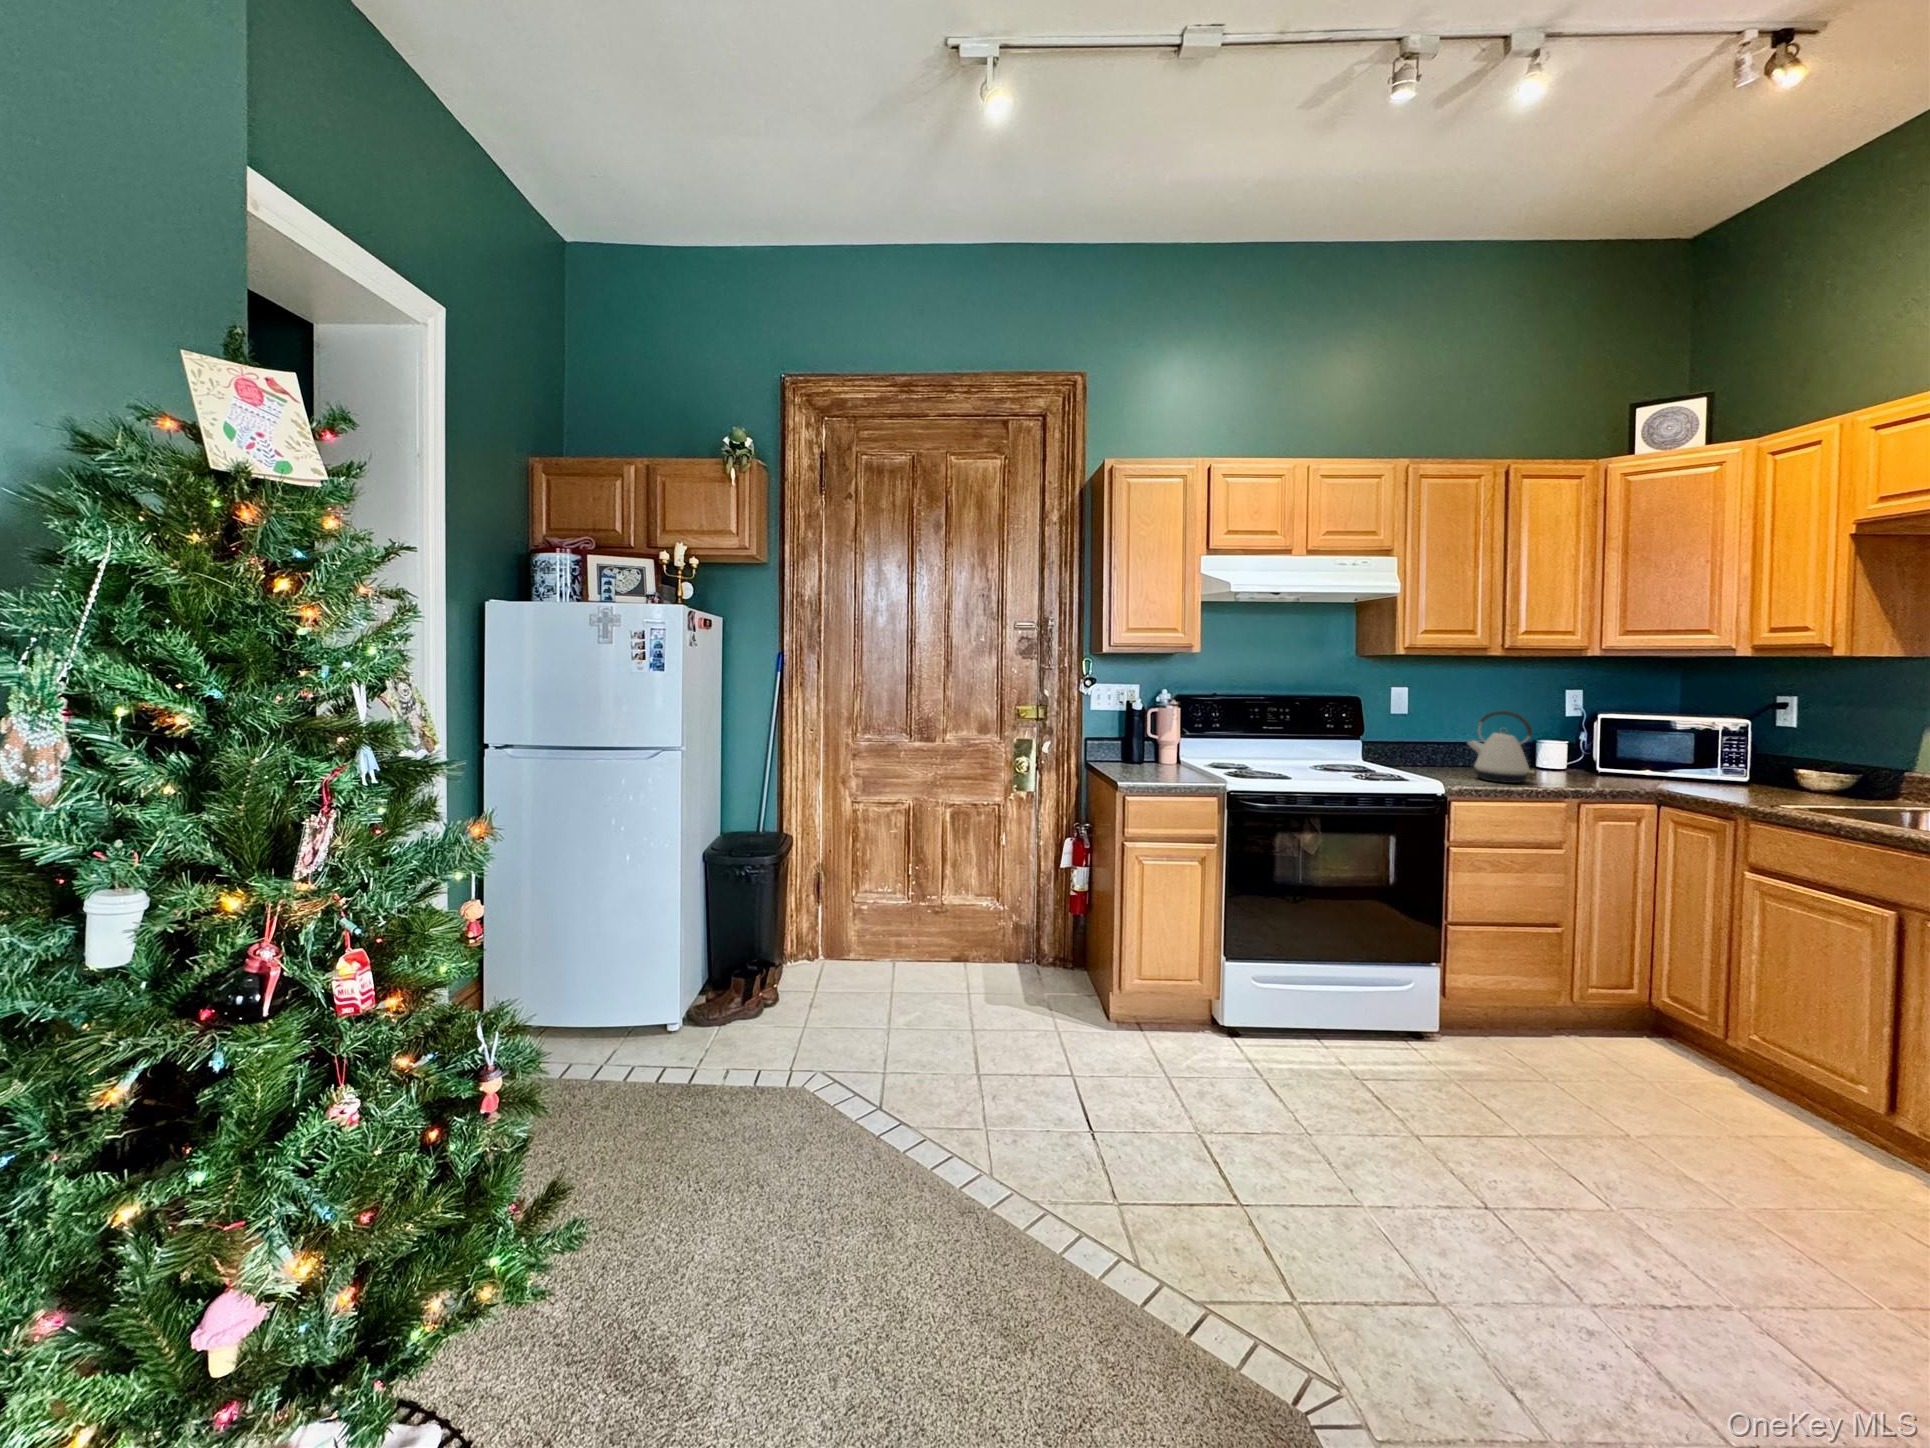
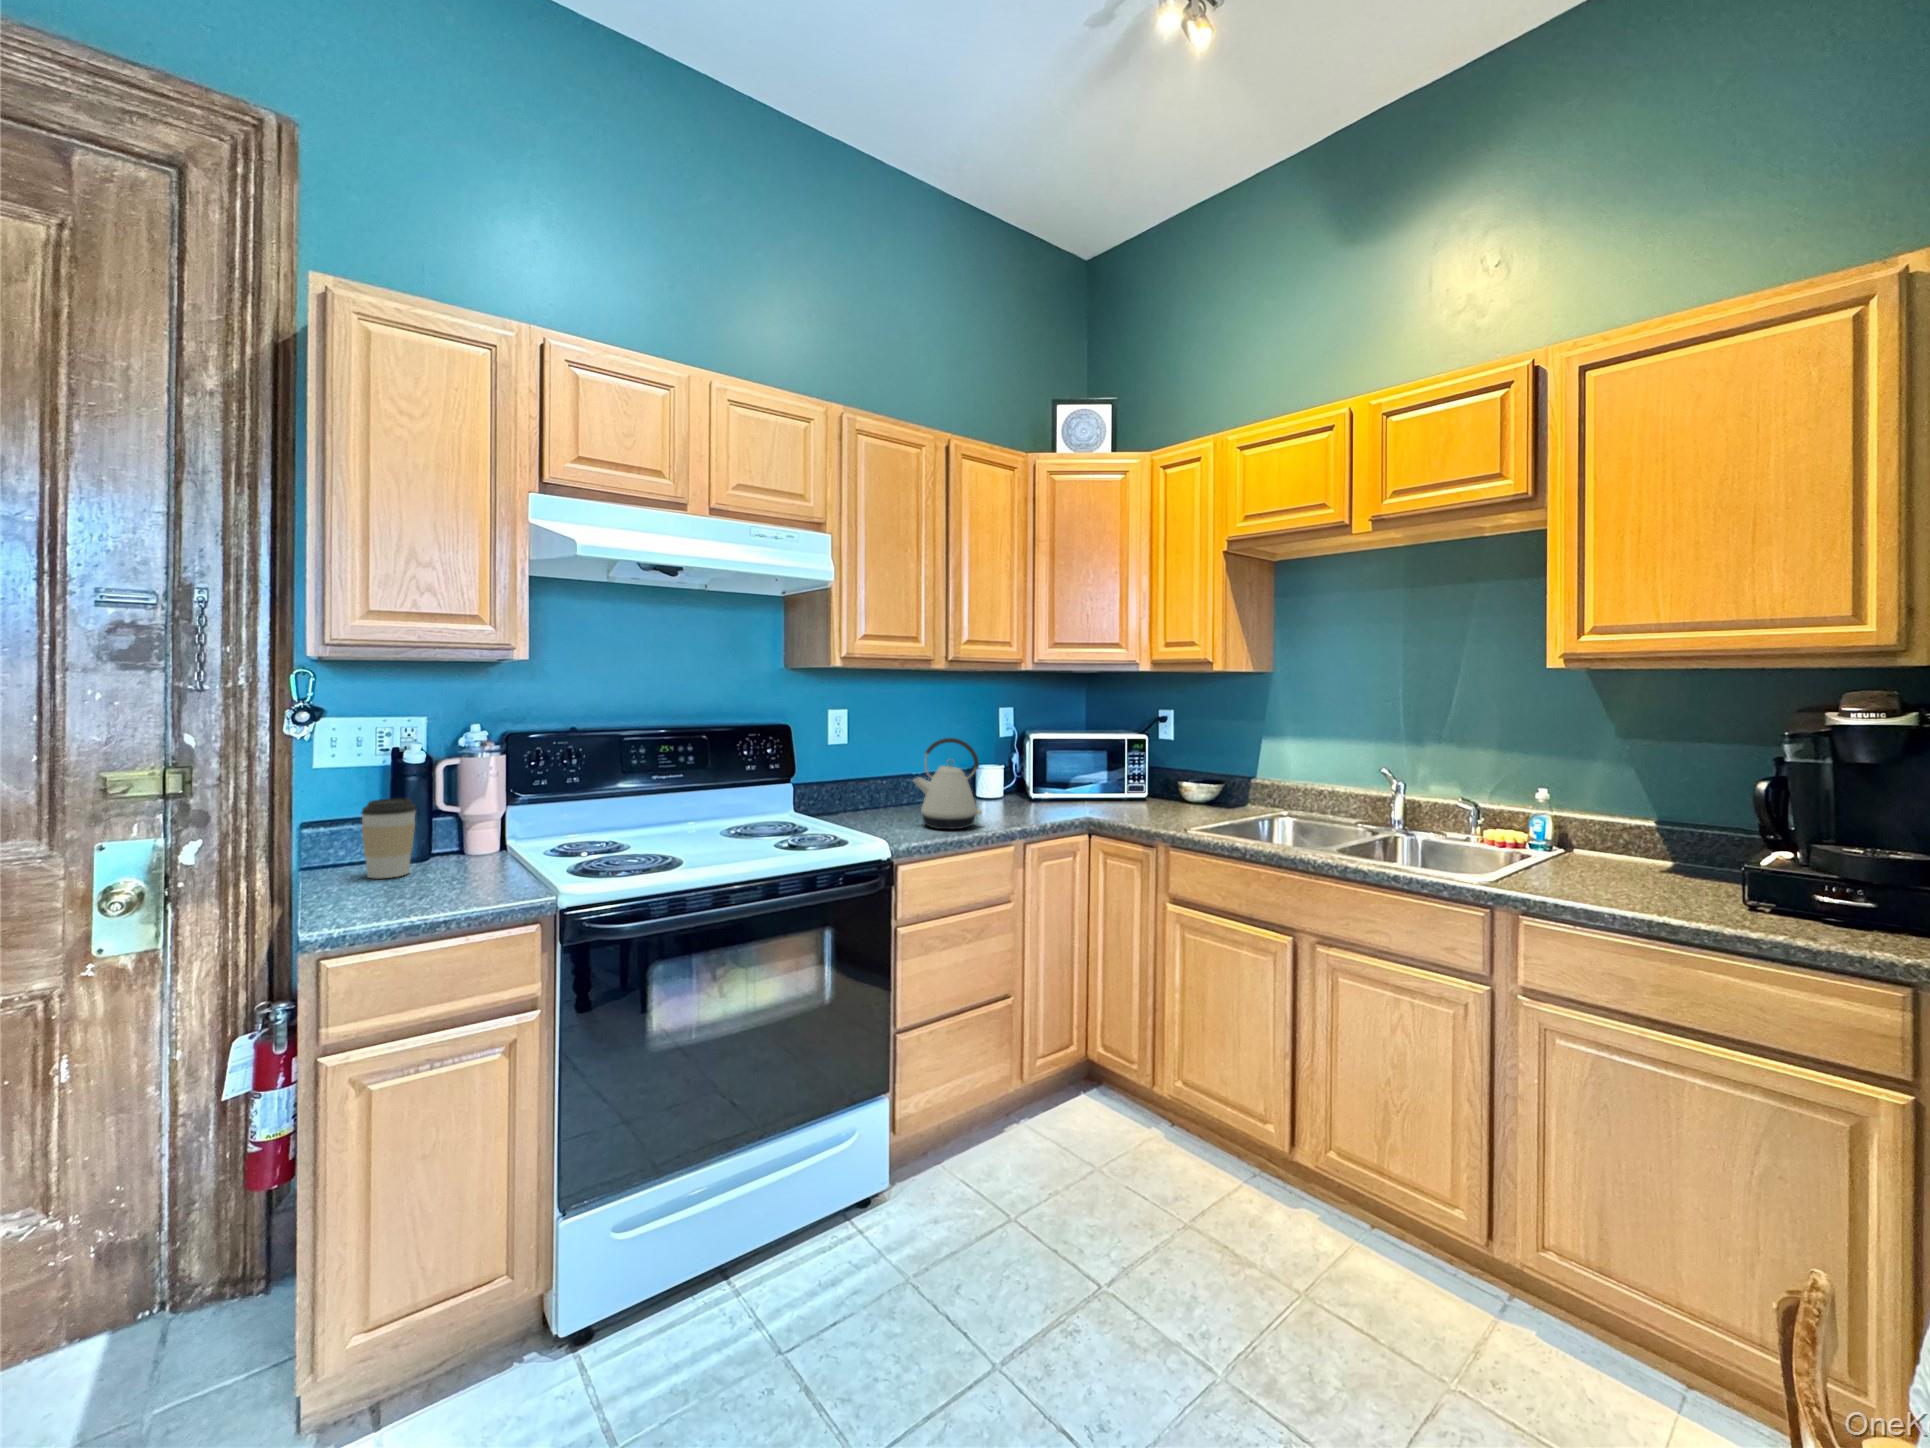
coffee cup: none [1122,727,1146,767] -> present [361,798,416,878]

